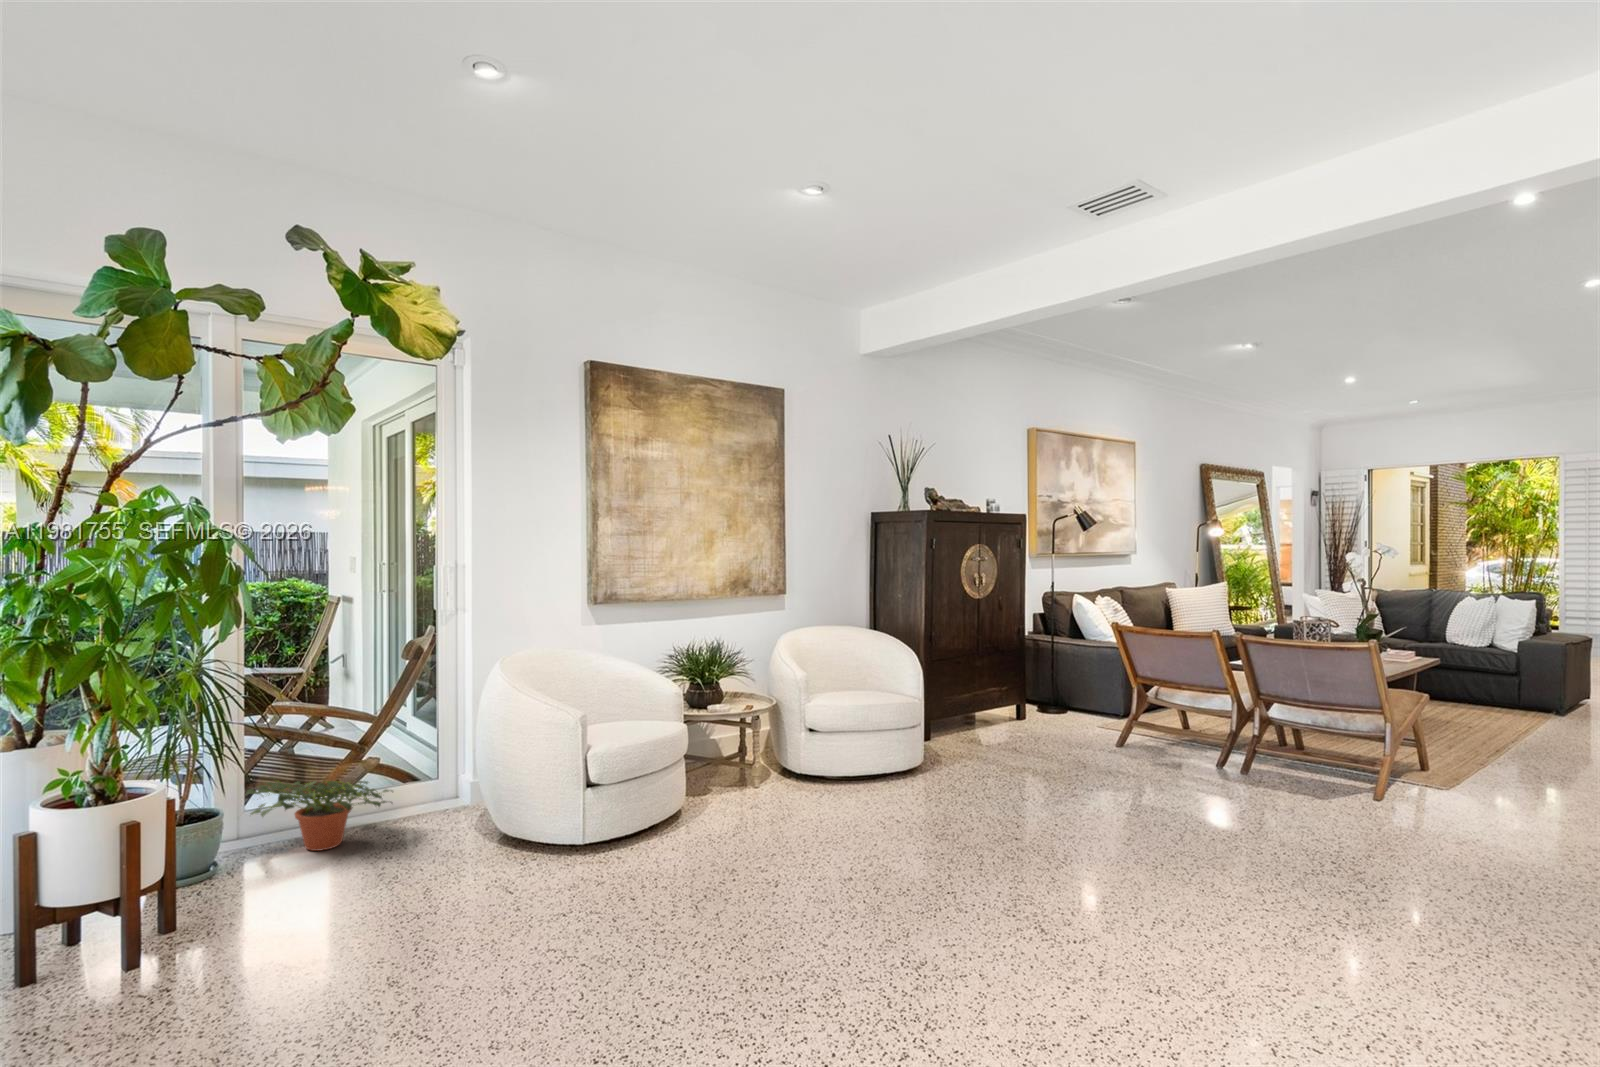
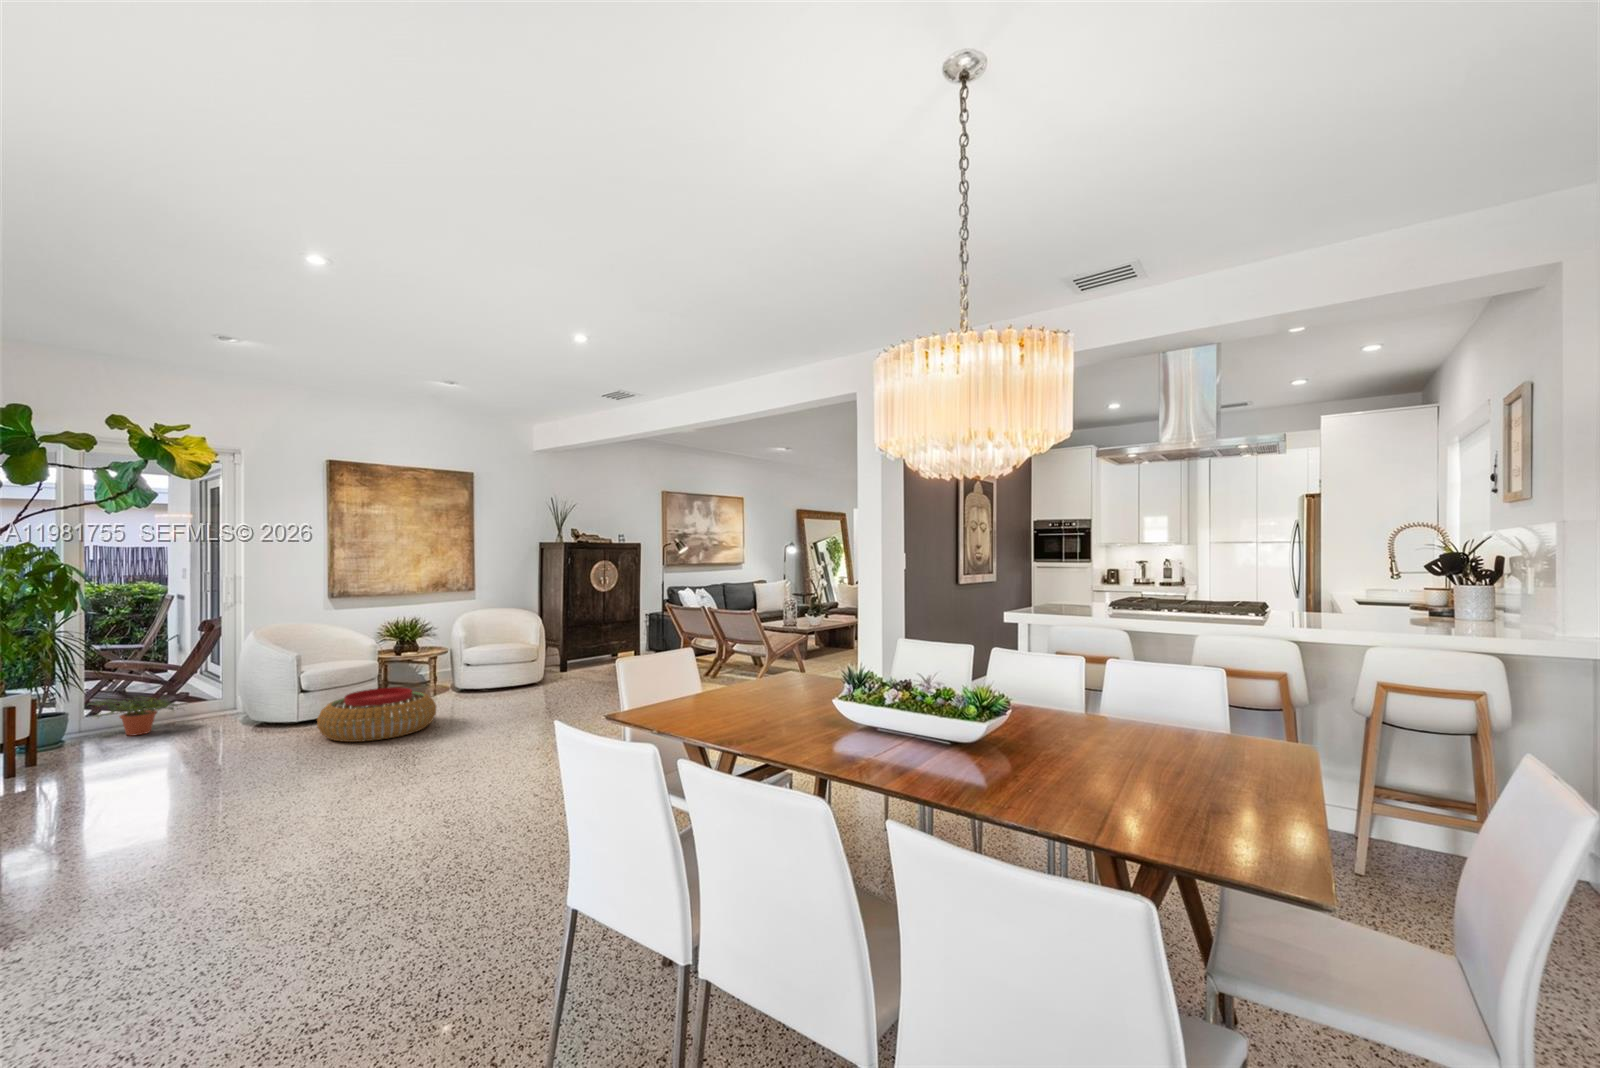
pouf: none [638,782,842,905] -> present [317,687,436,742]

